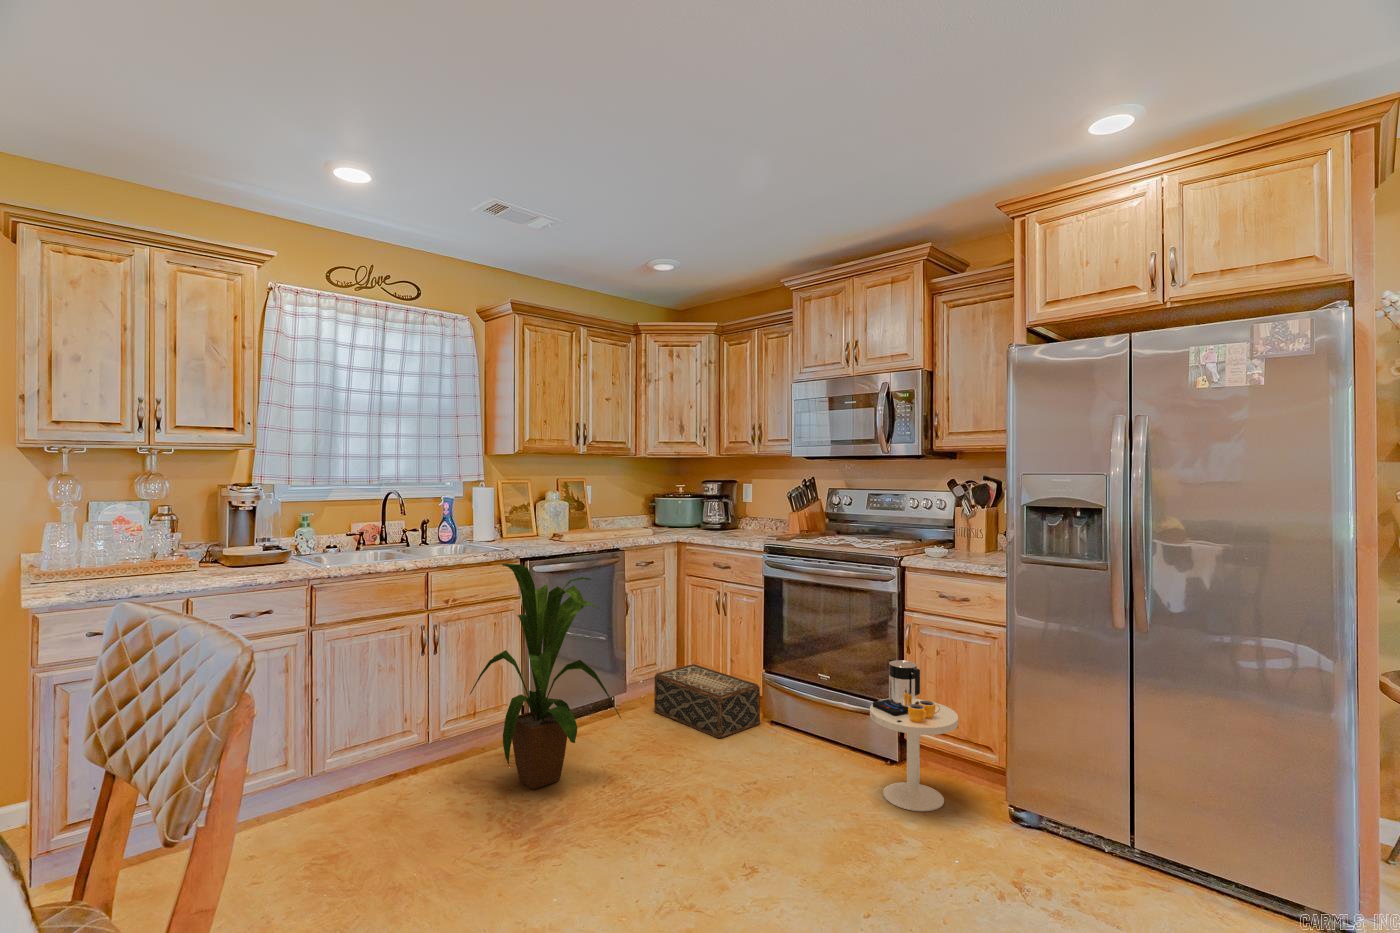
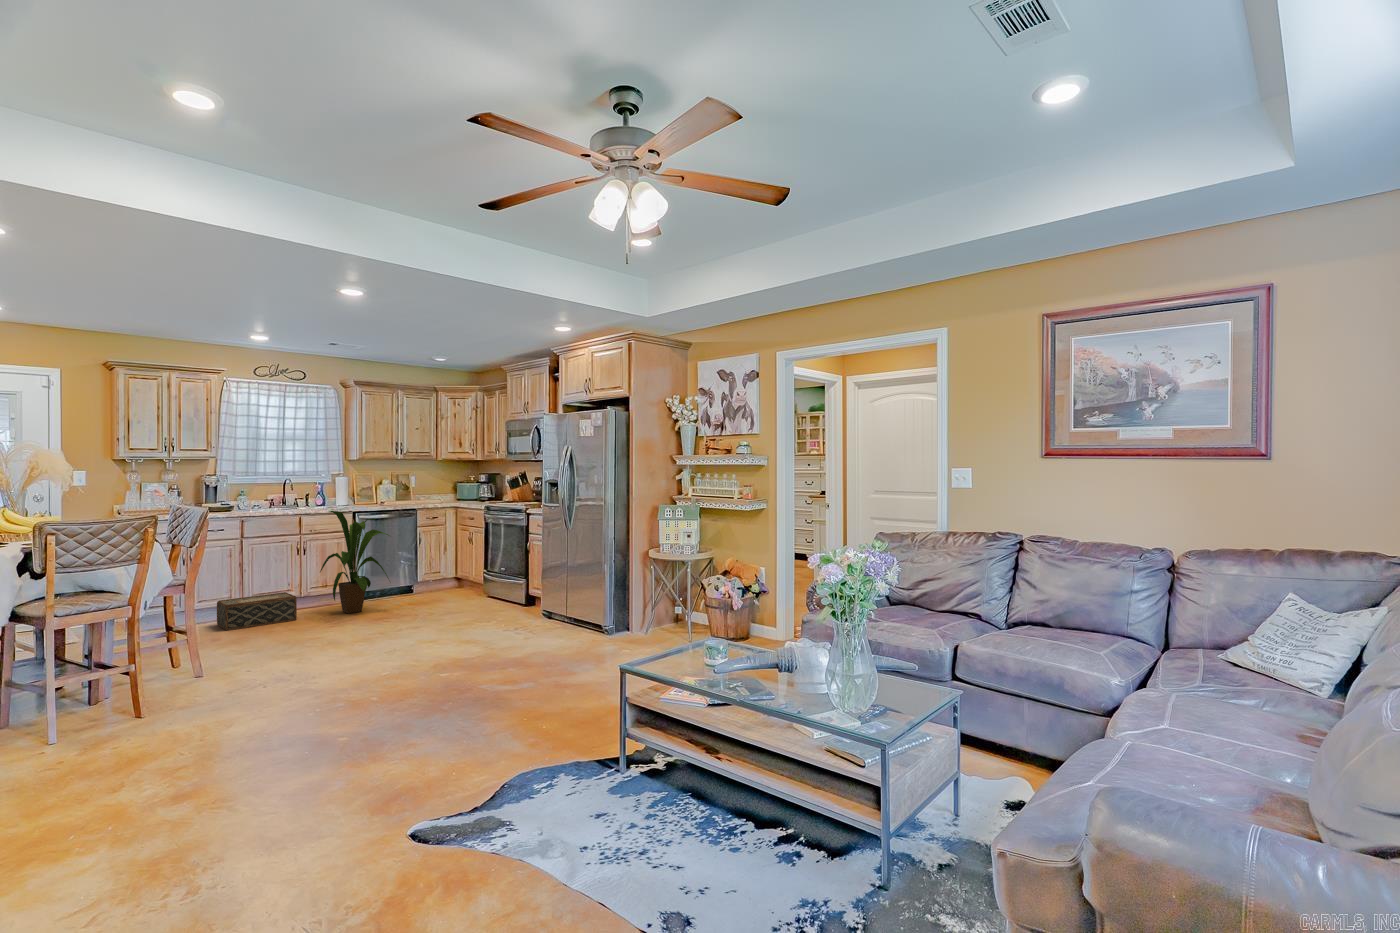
side table: present [870,660,958,812] -> none [497,554,536,616]
woven basket: present [654,664,760,738] -> present [217,592,297,630]

